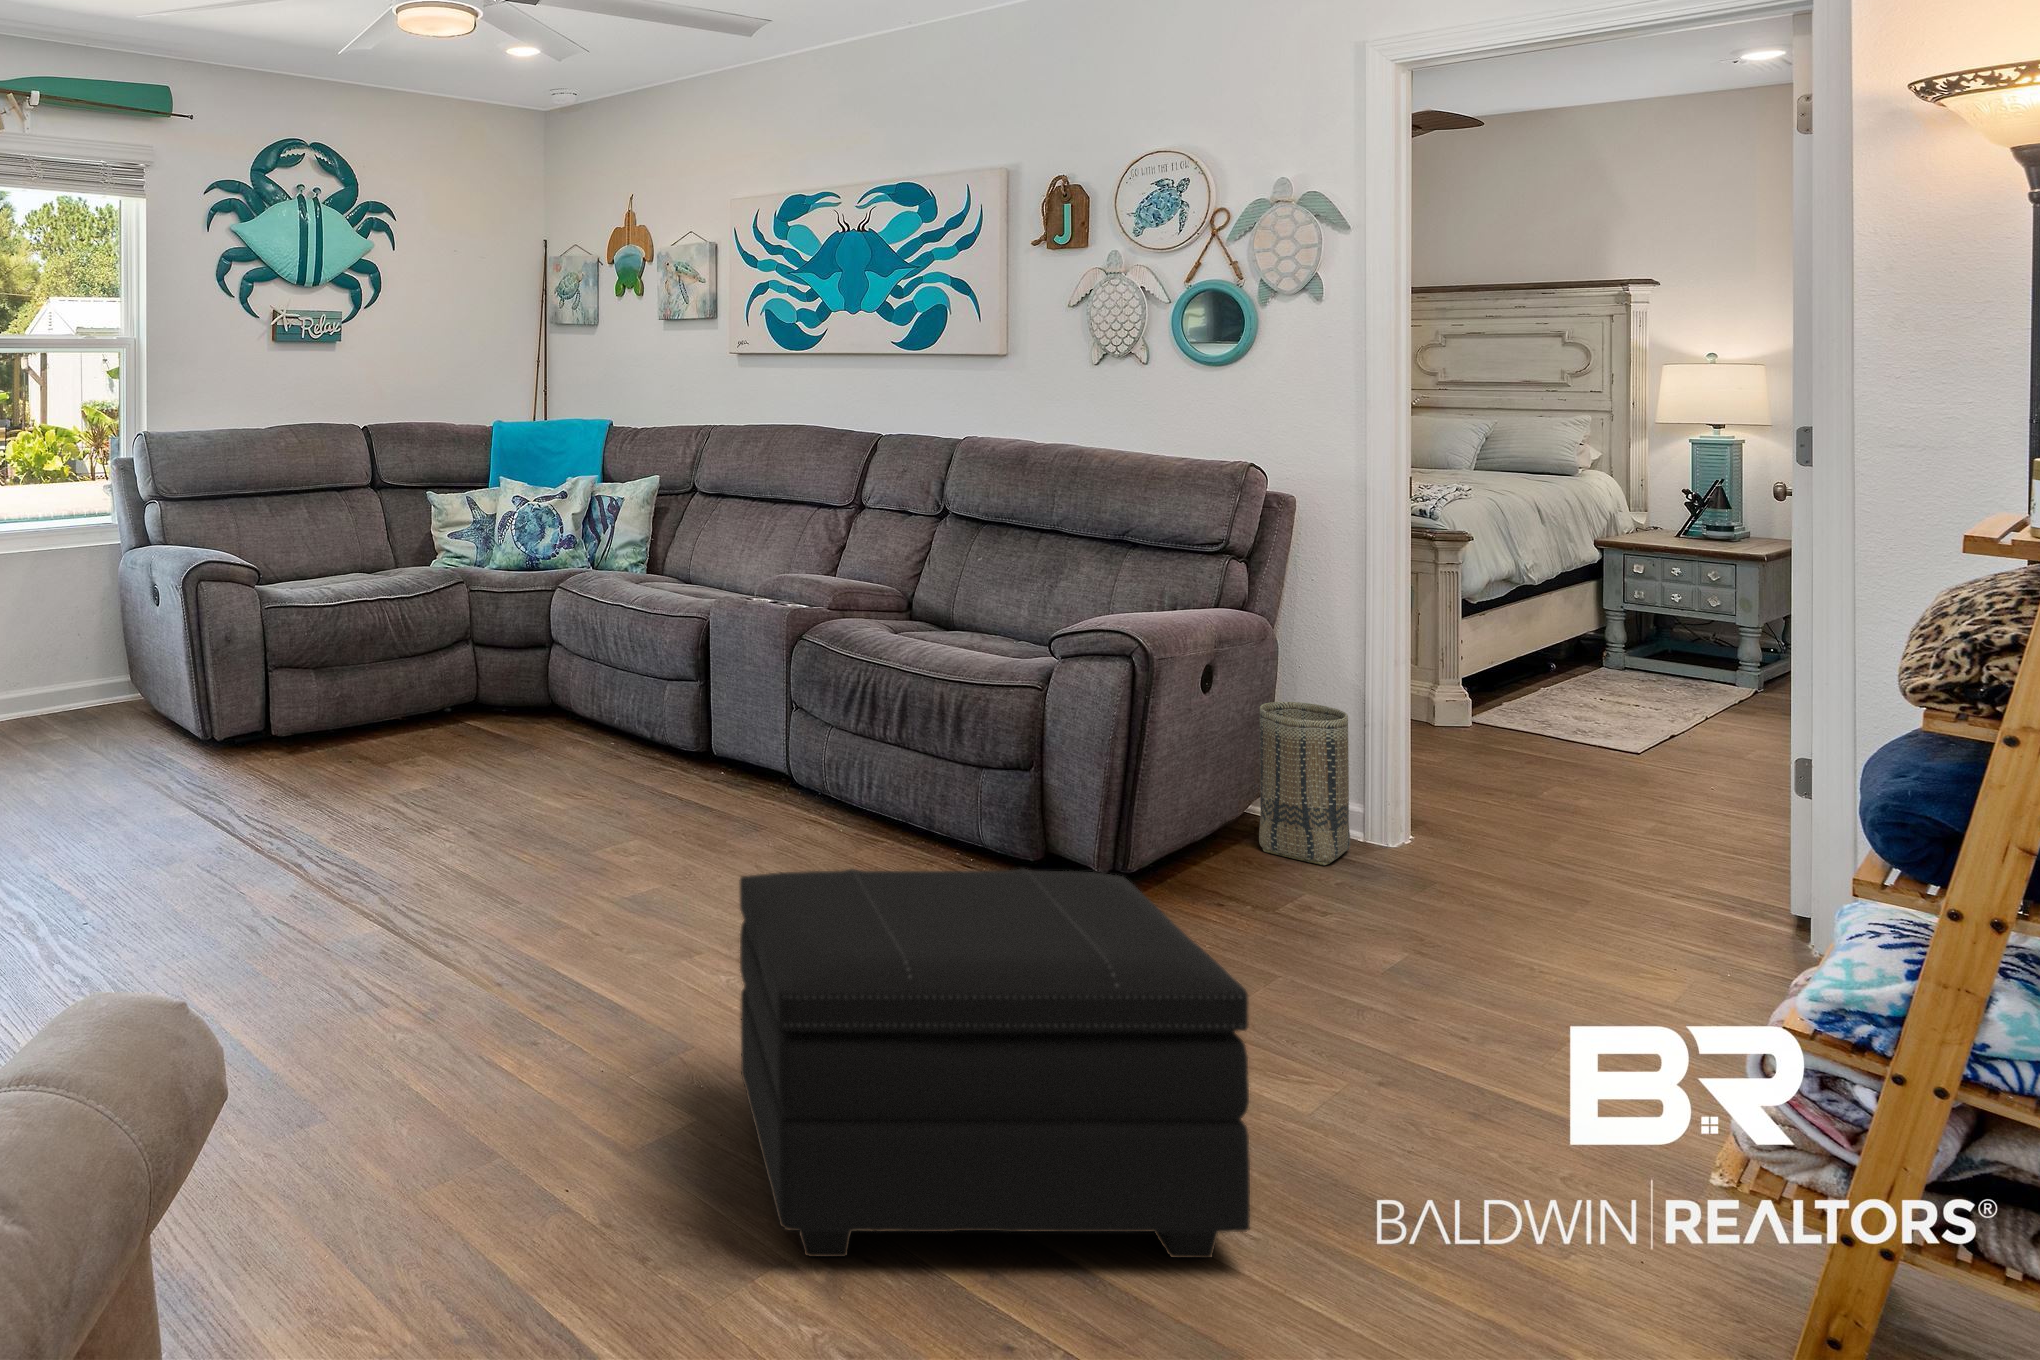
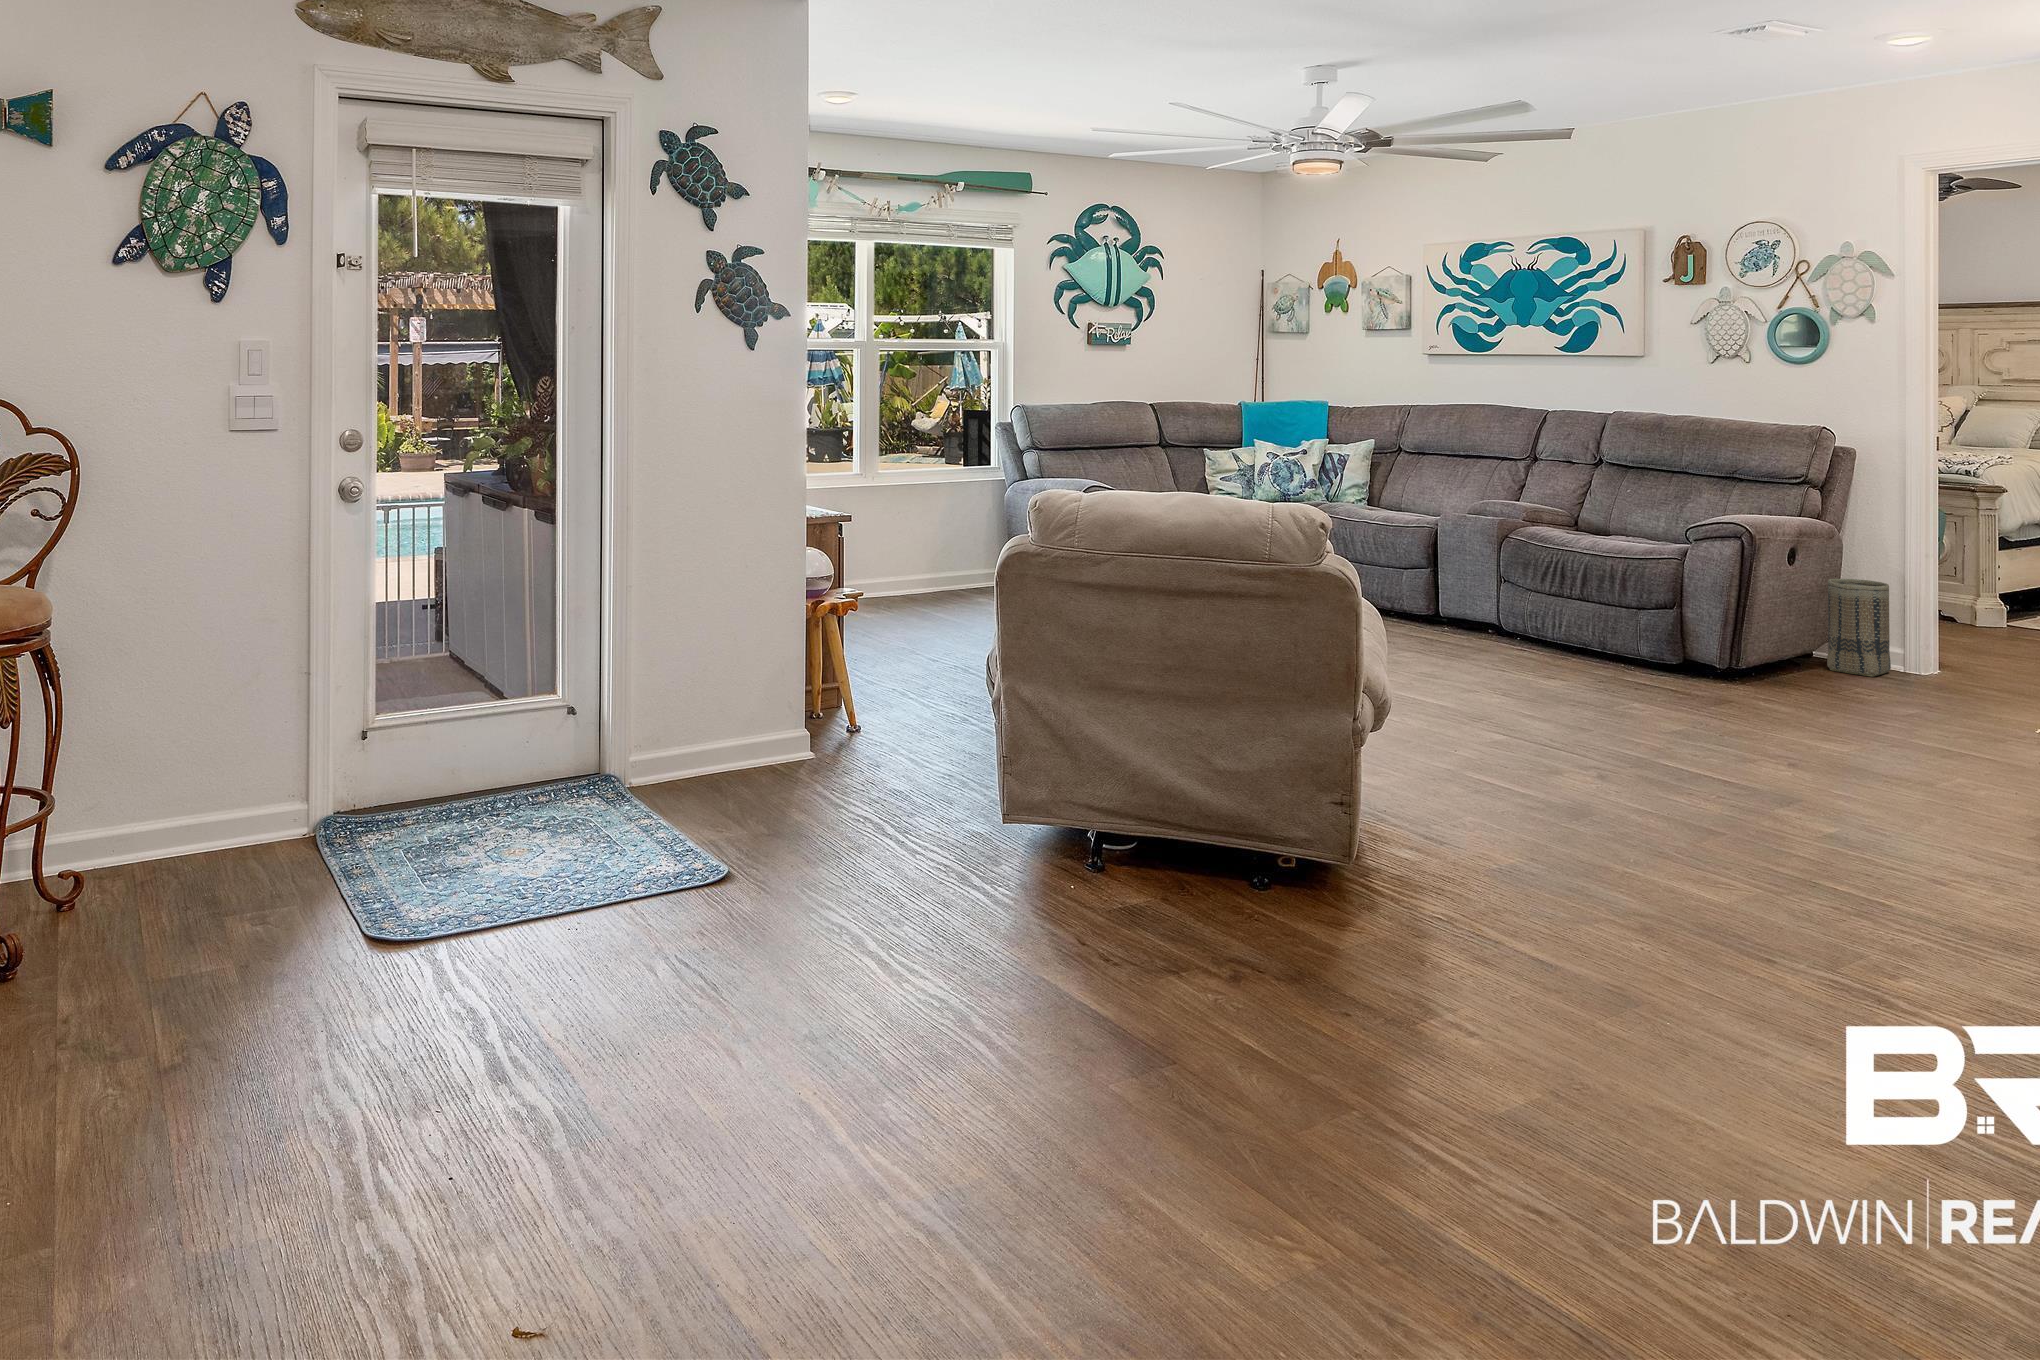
footstool: present [739,869,1250,1258] -> none [1529,613,1809,778]

